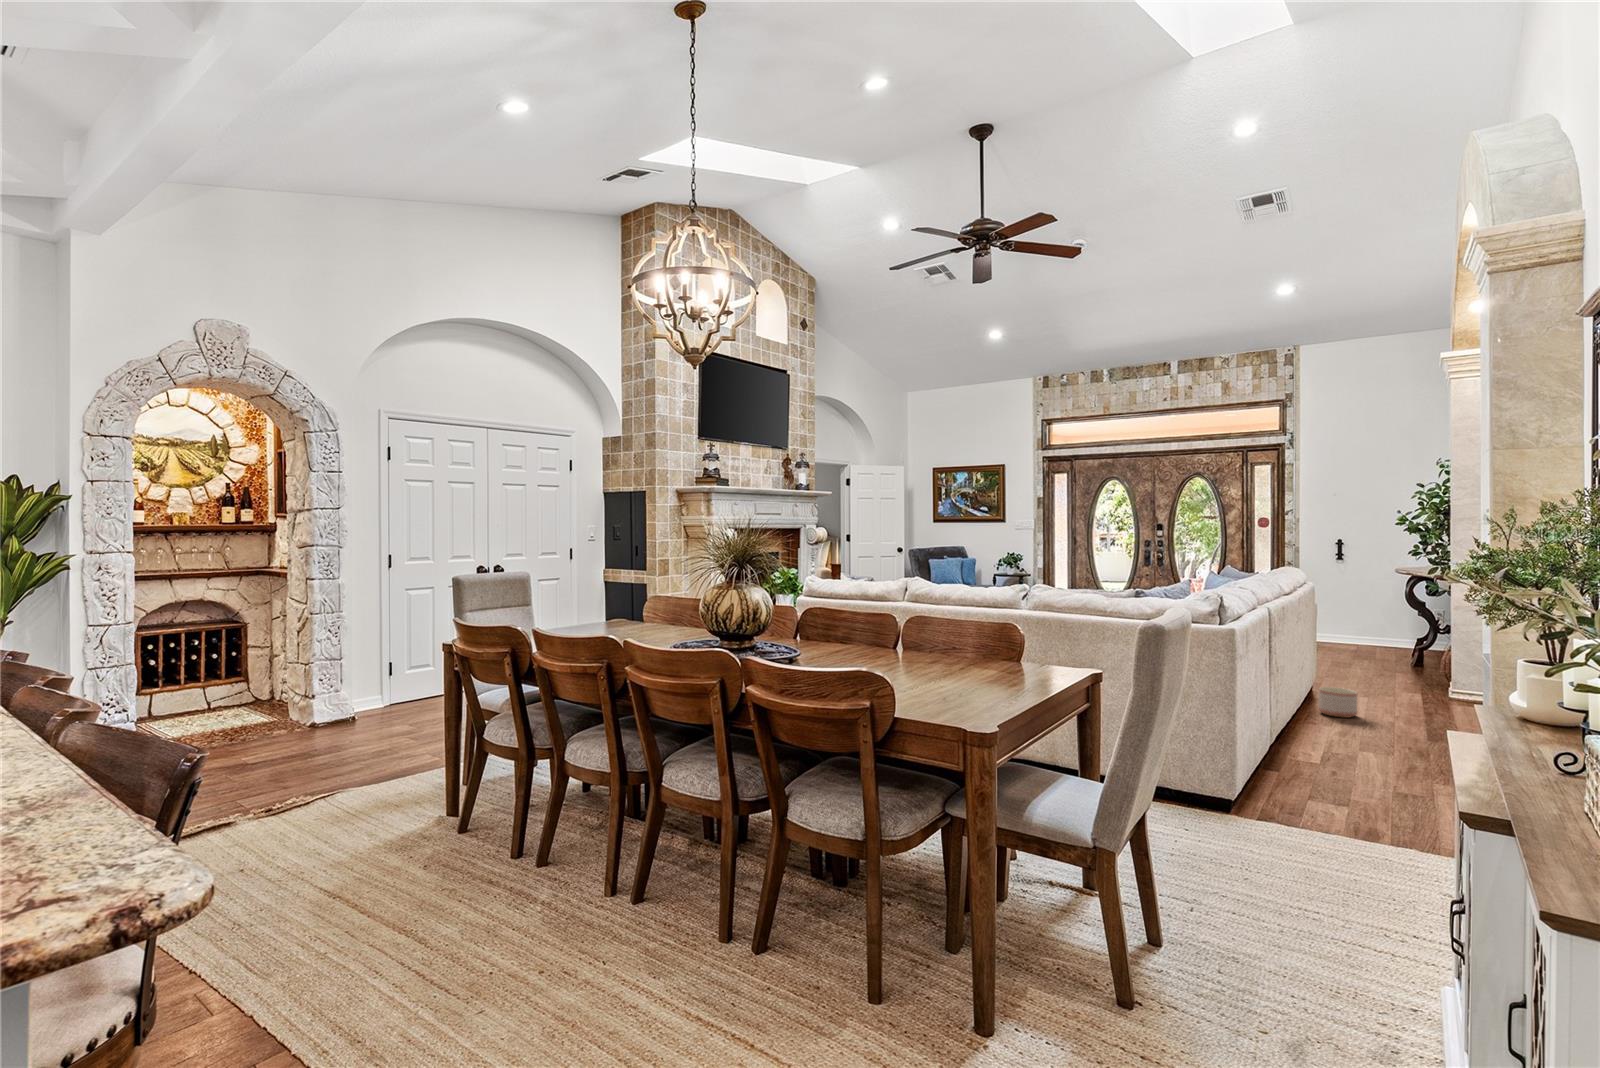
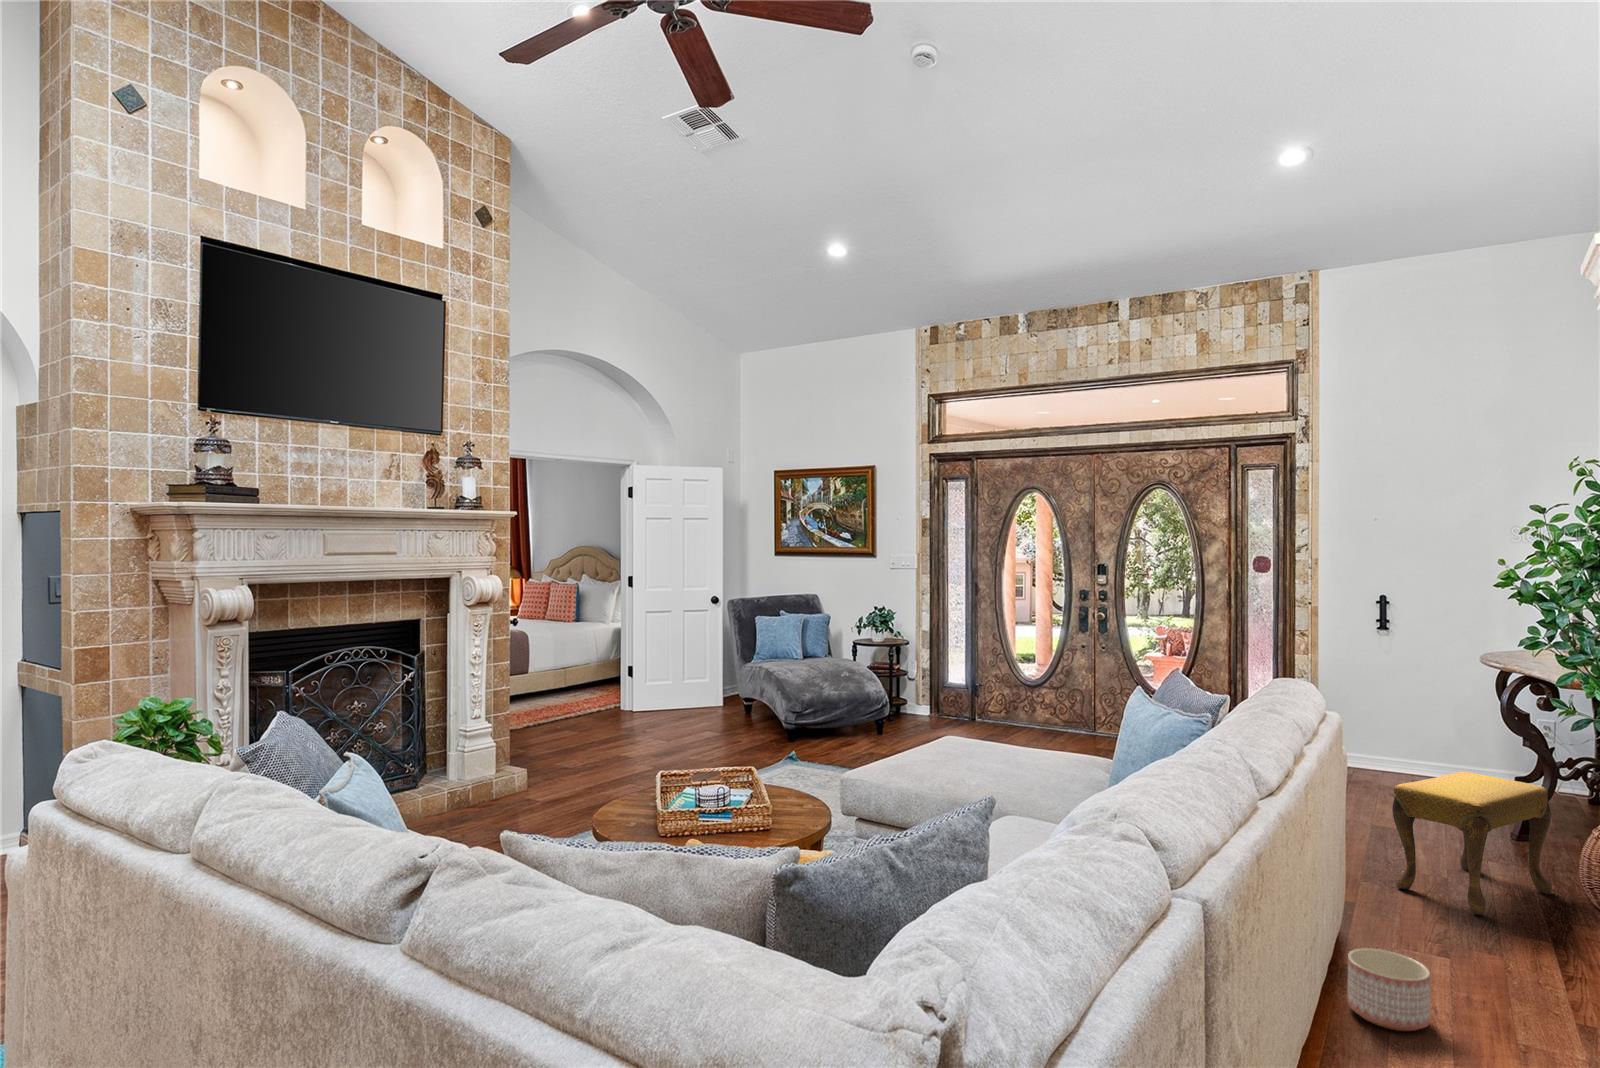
footstool: none [1342,625,1428,689] -> present [1392,771,1552,915]

